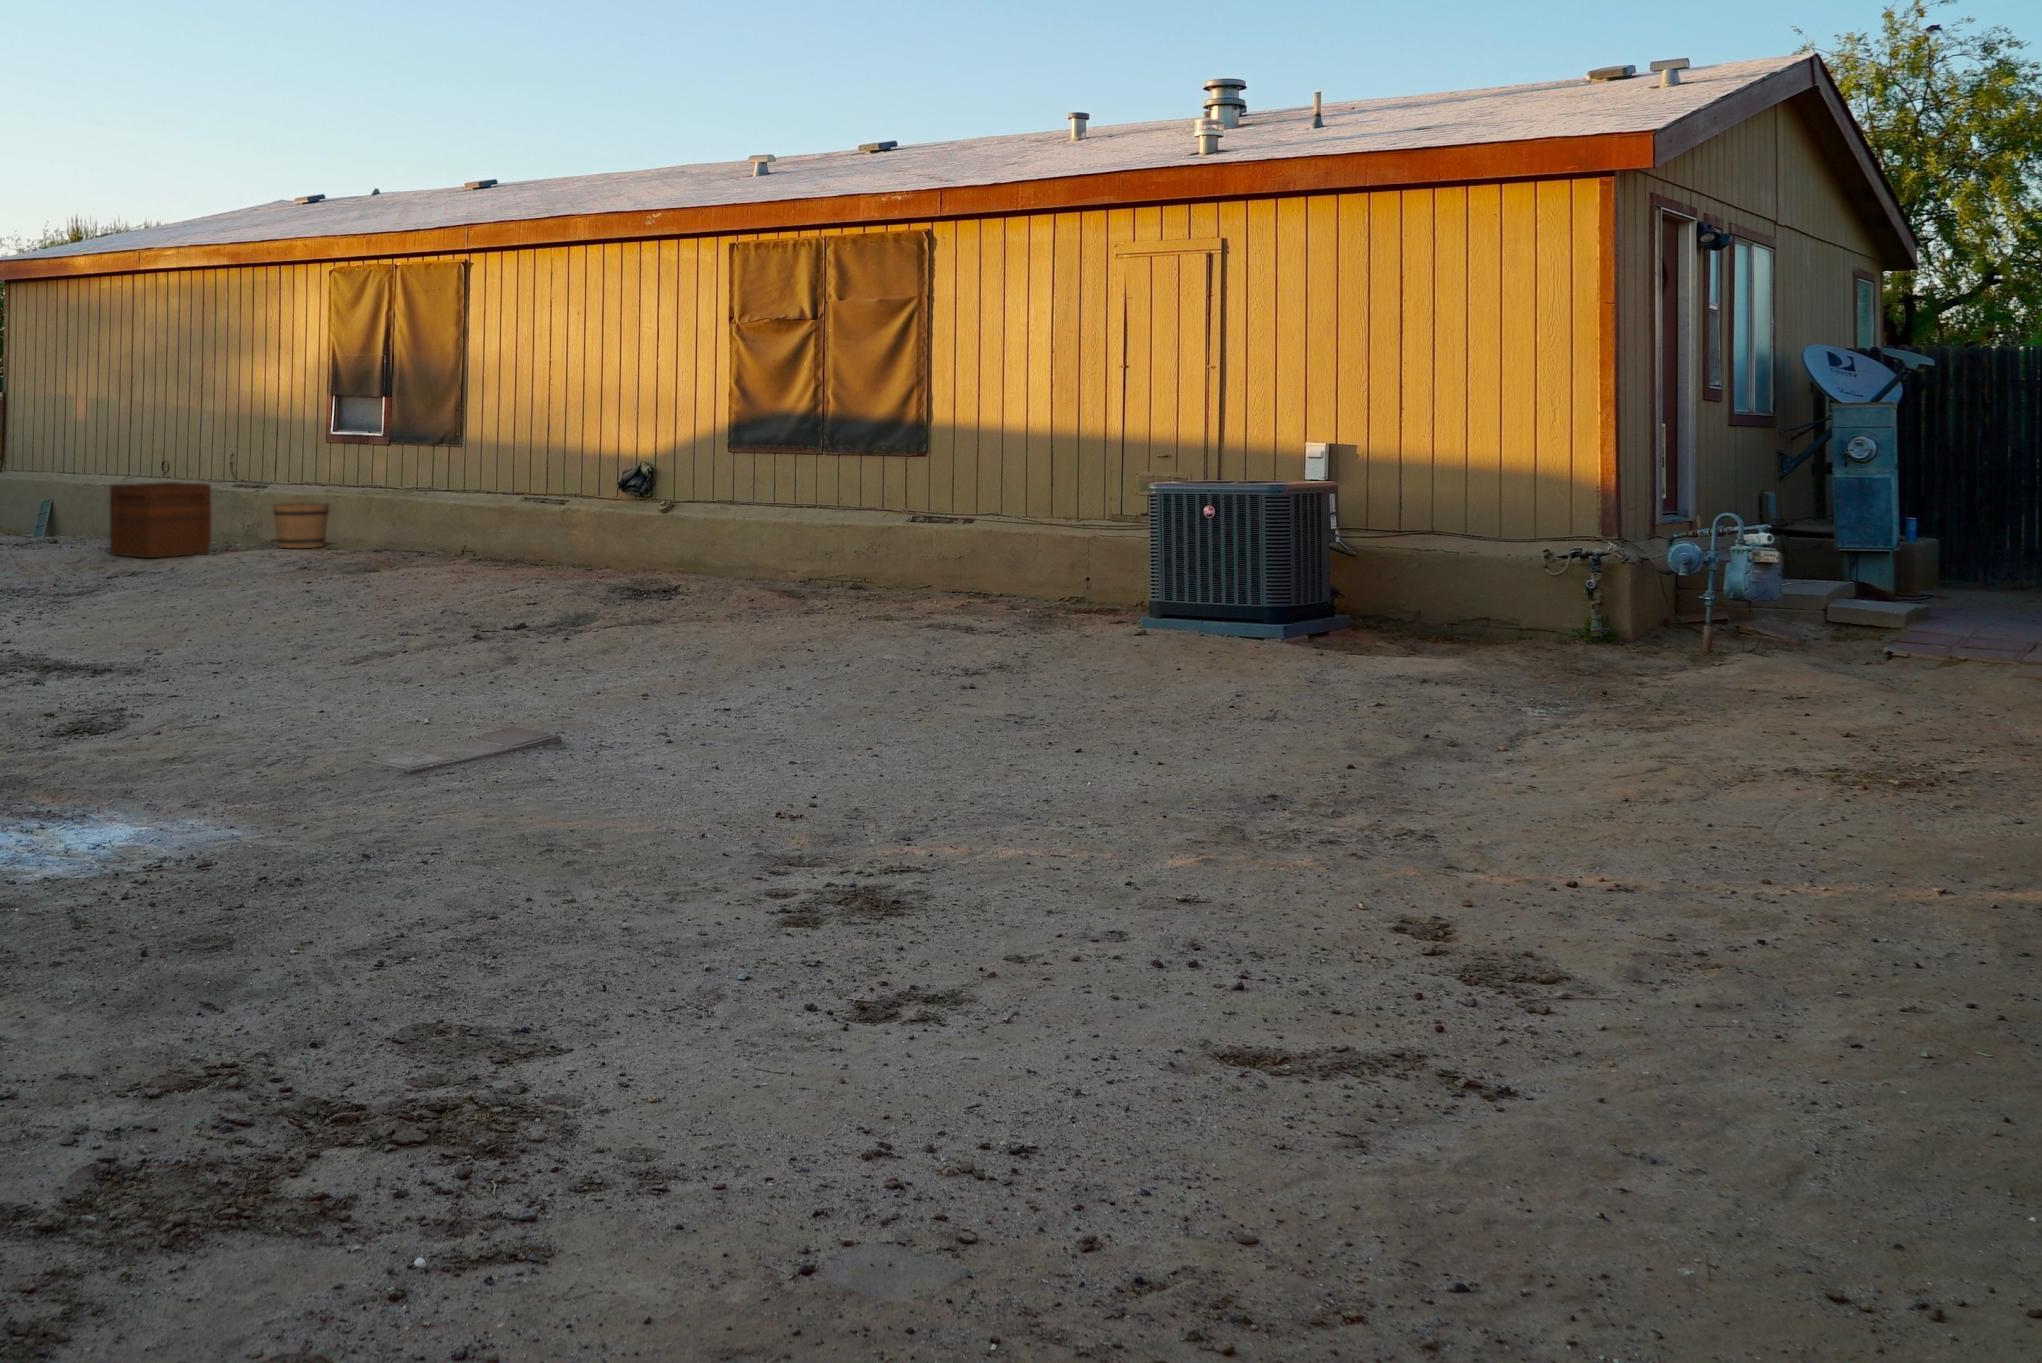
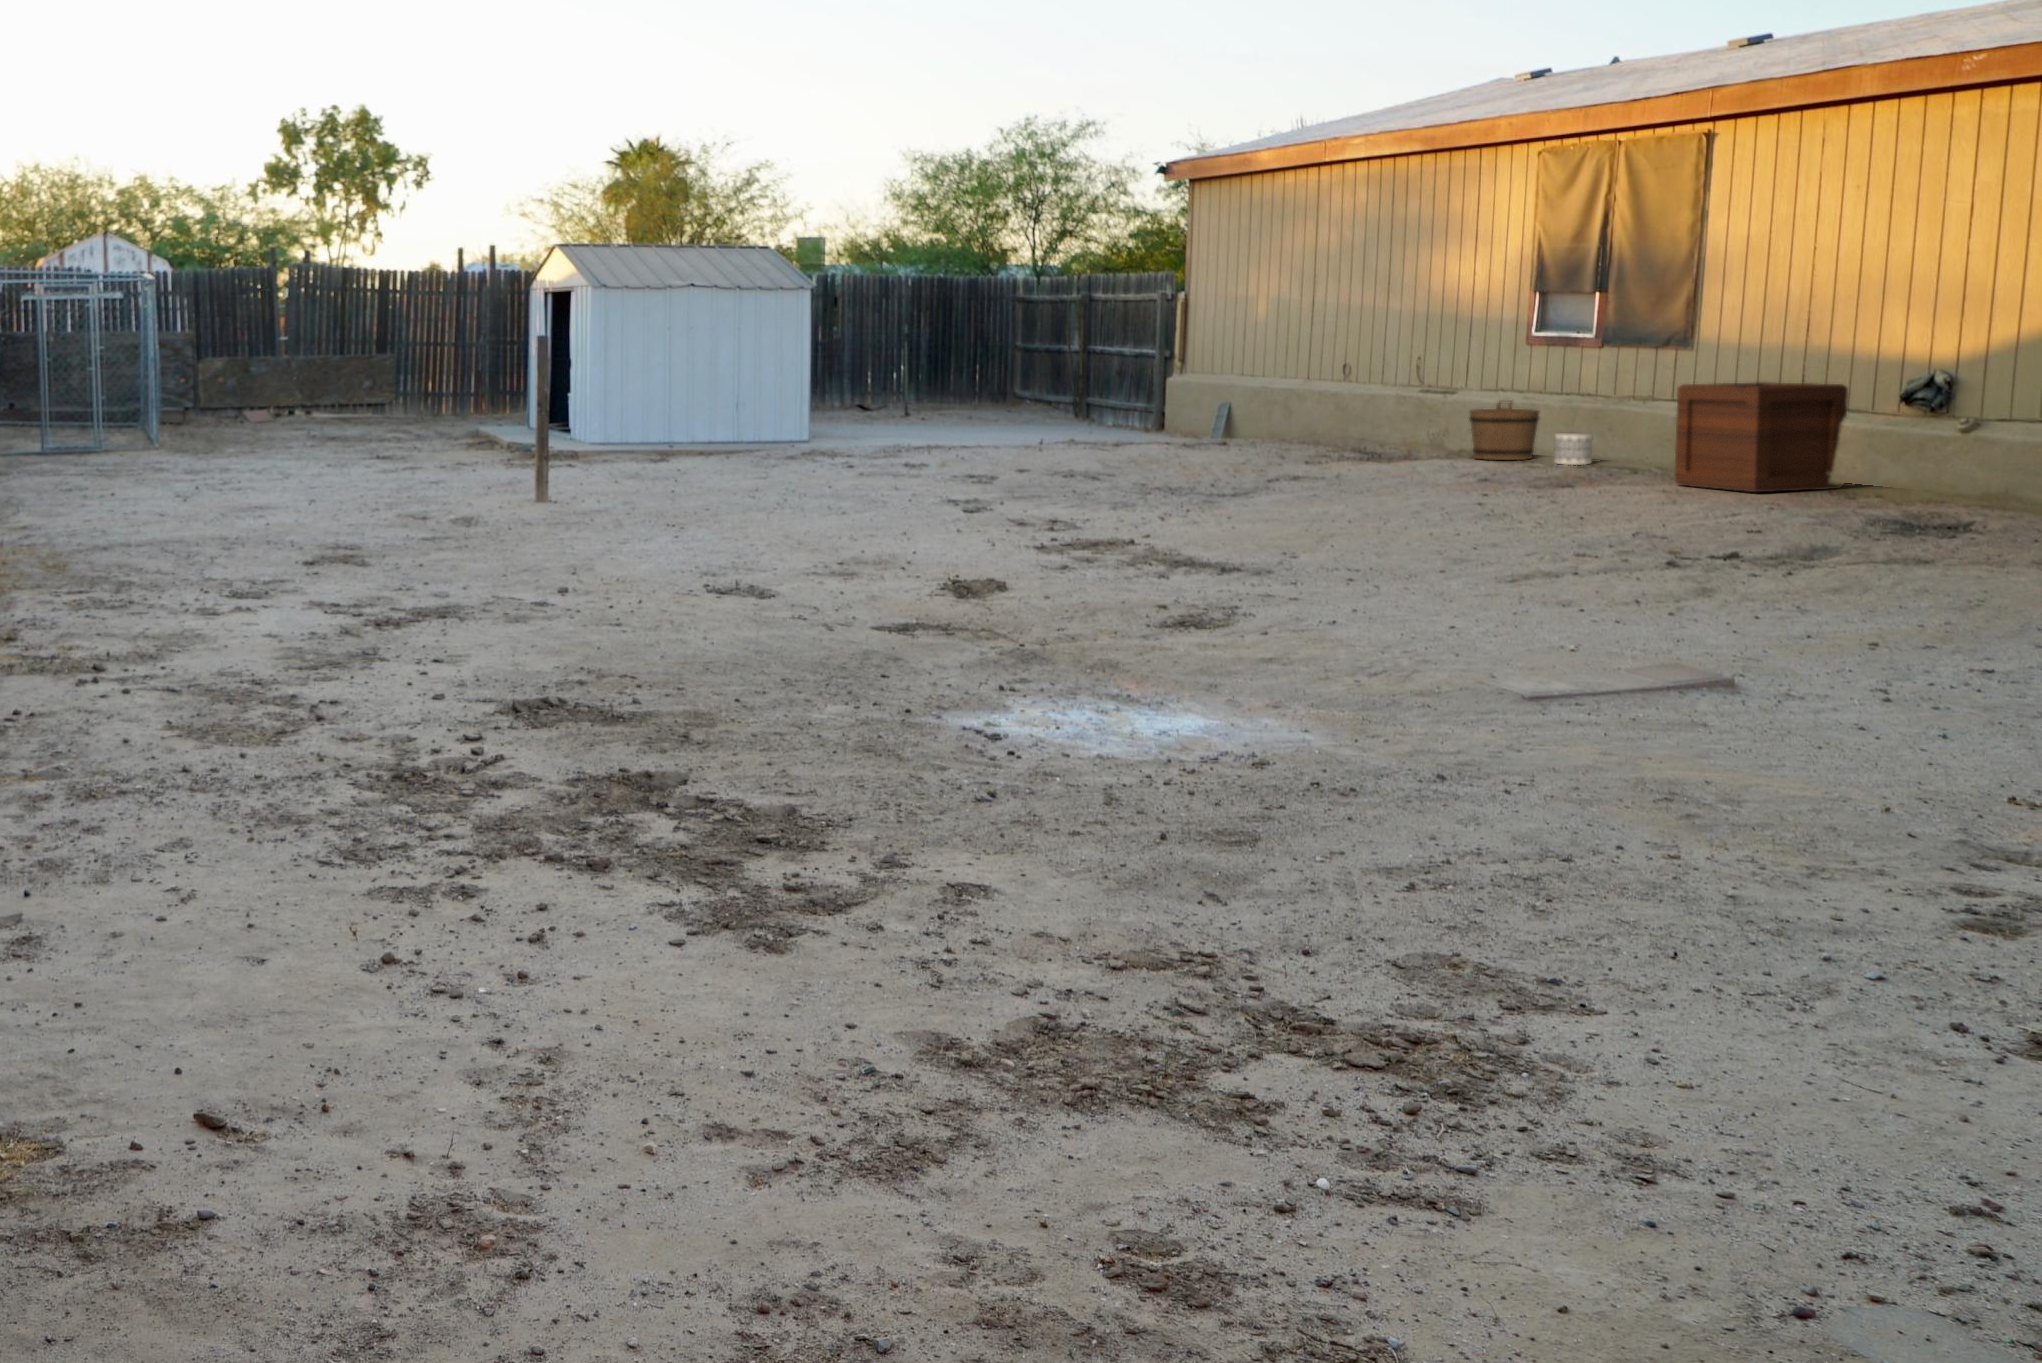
wooden crate: present [110,482,211,558] -> present [1674,382,1848,492]
planter: none [344,523,373,551] -> present [1554,433,1592,465]

